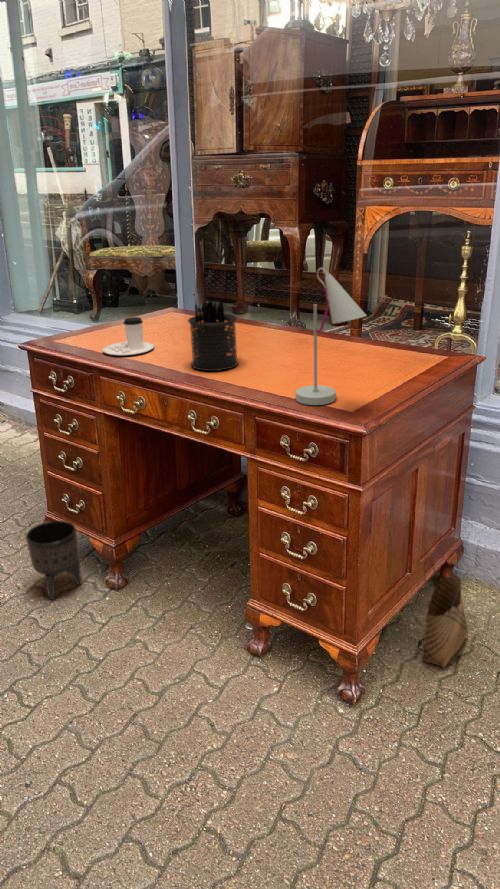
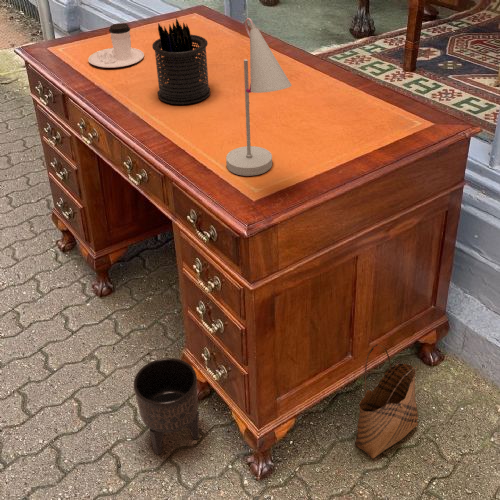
planter: present [26,521,81,600] -> present [134,358,199,455]

